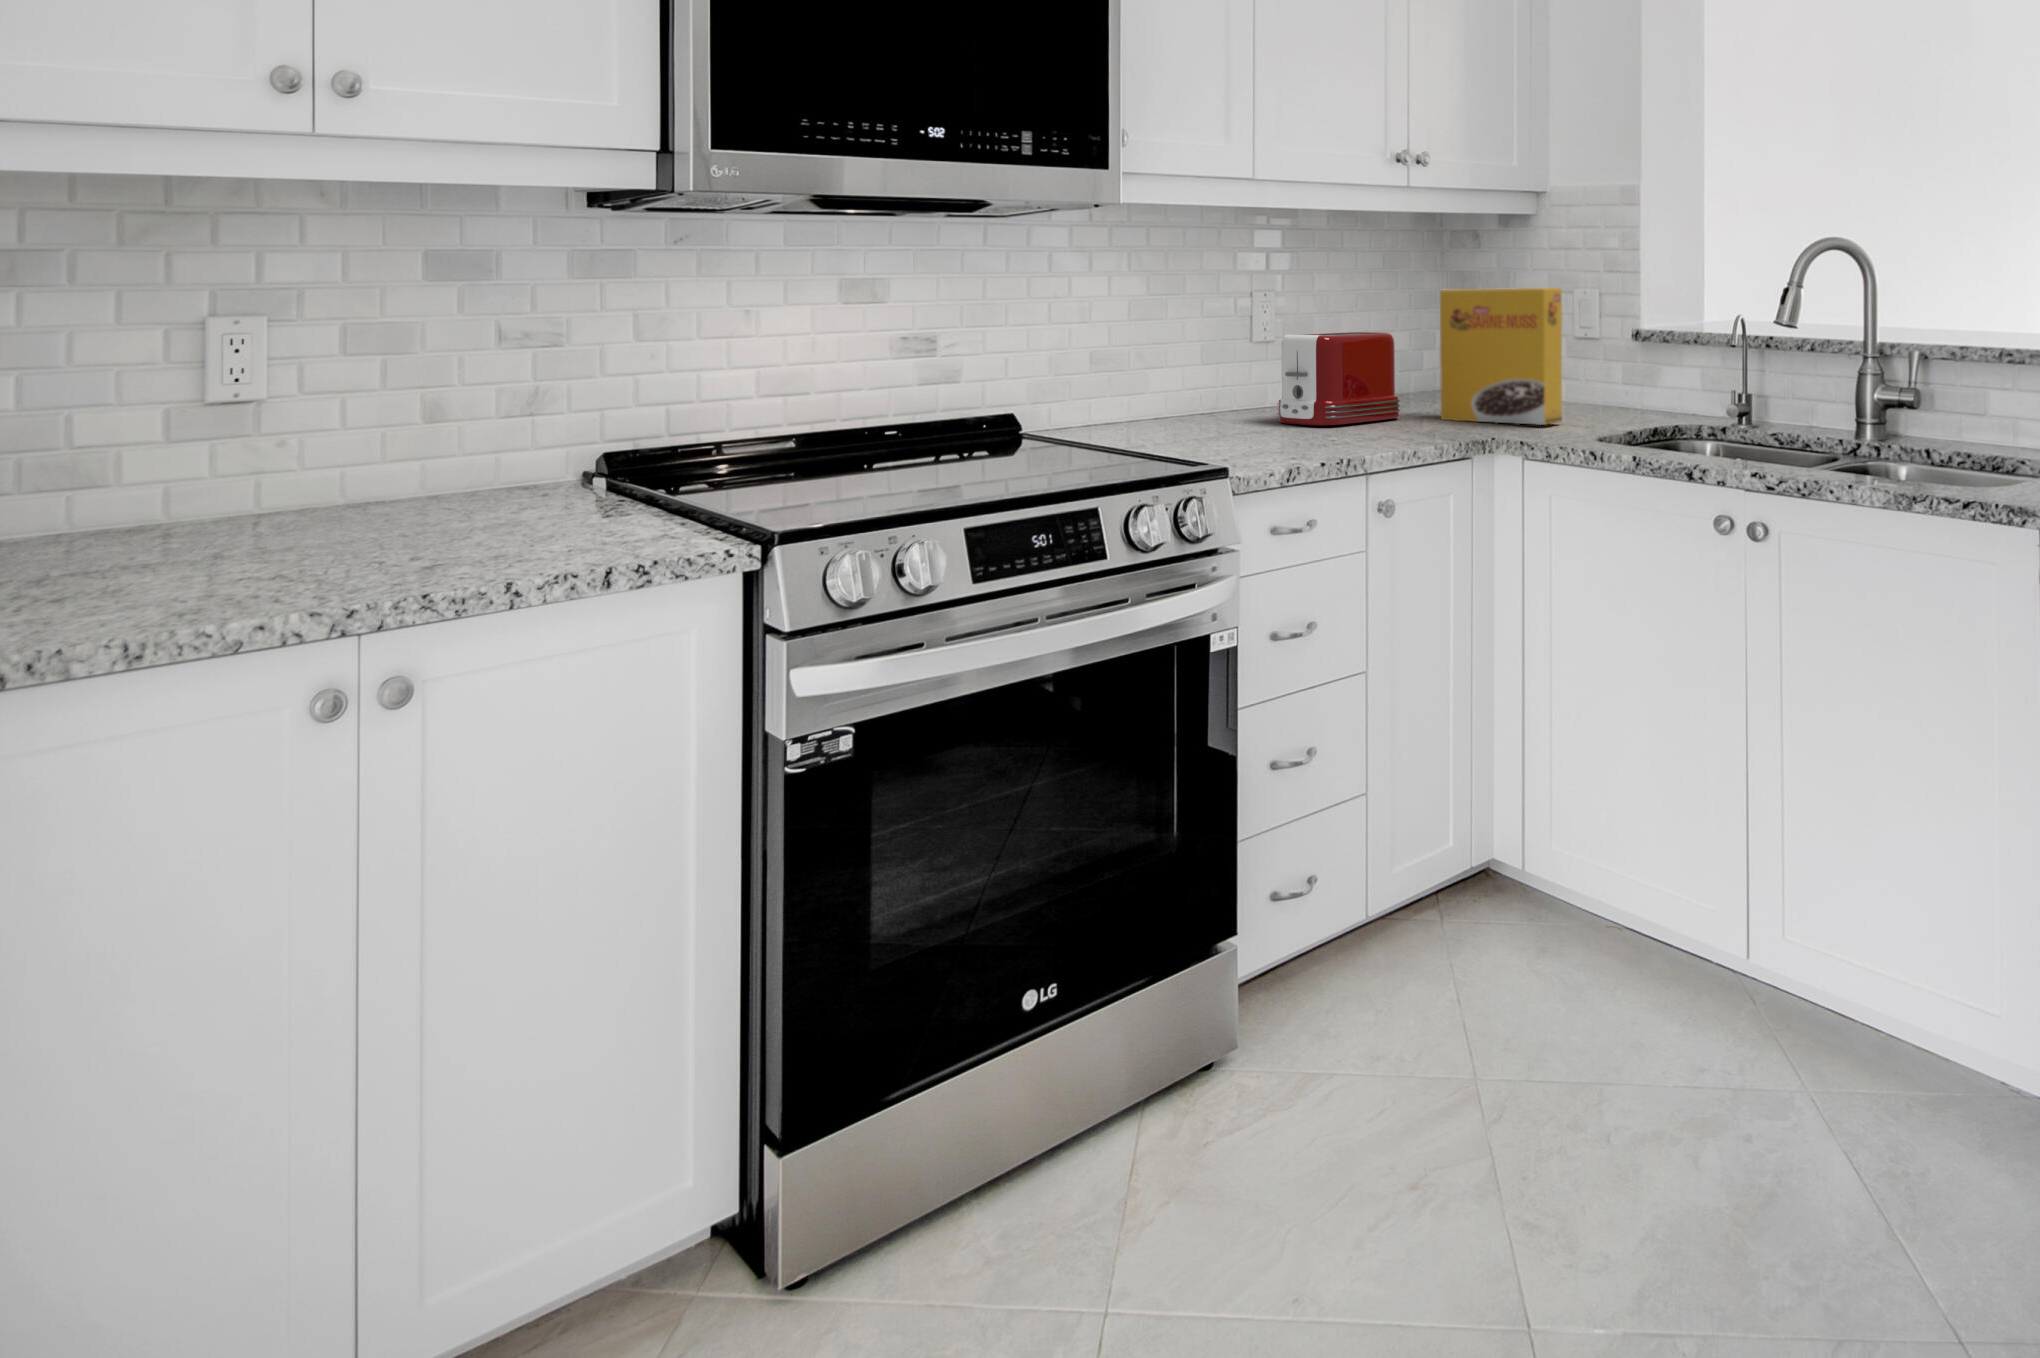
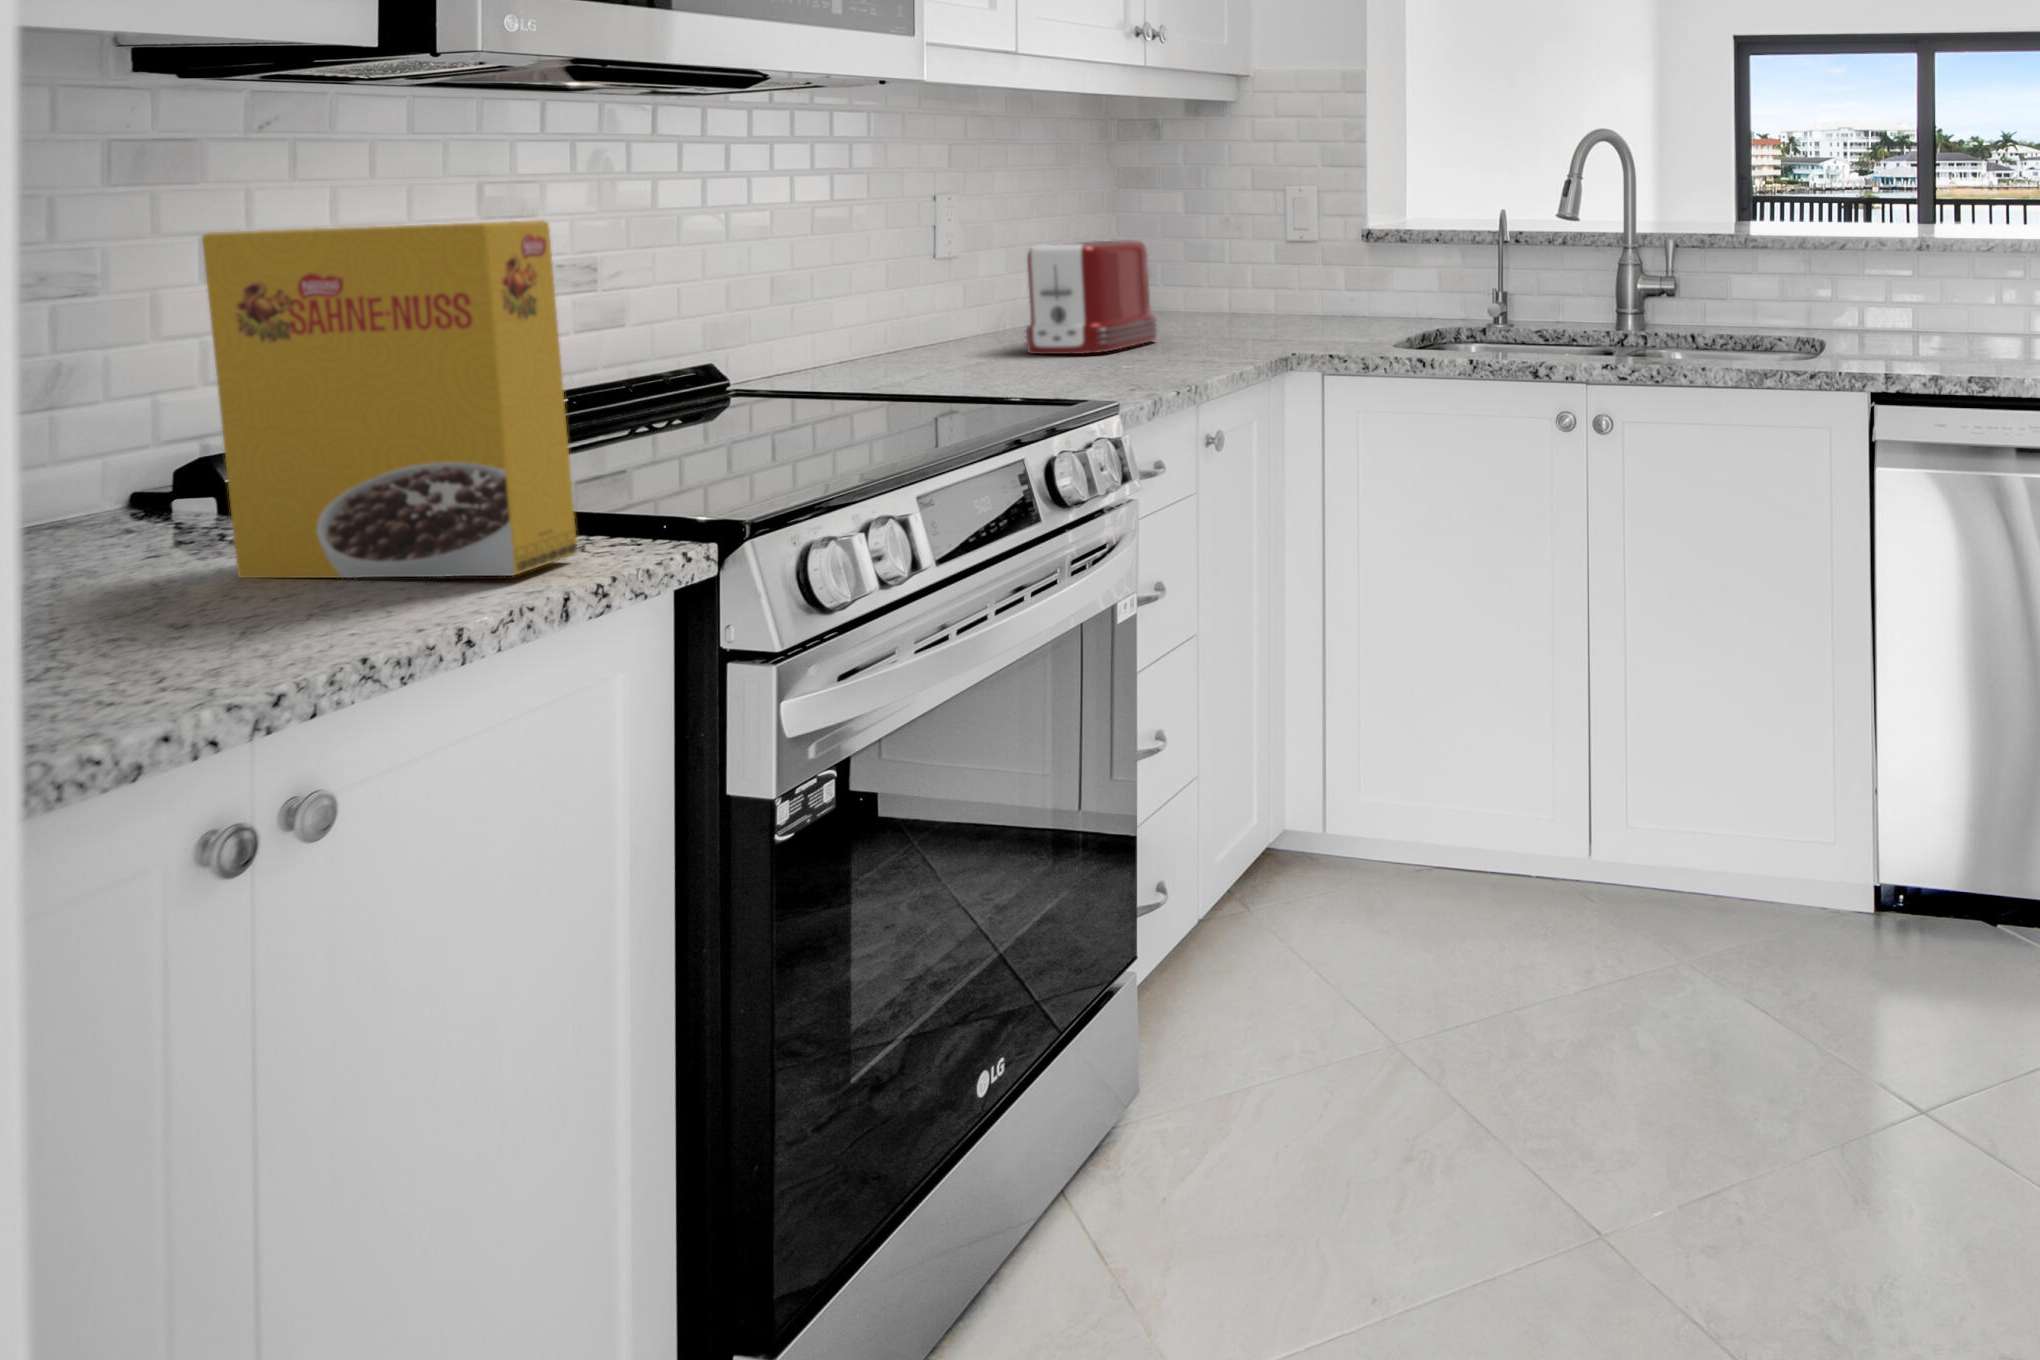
cereal box: present [1440,288,1562,425] -> present [202,220,577,578]

